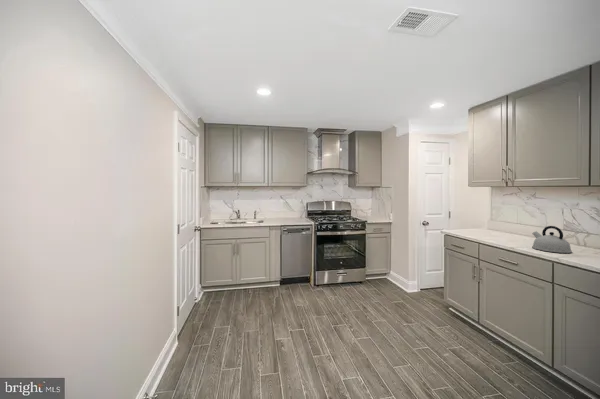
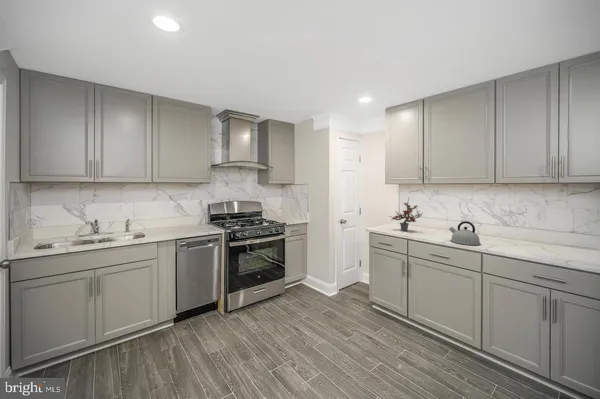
potted plant: none [470,198,512,235] -> present [392,202,422,231]

